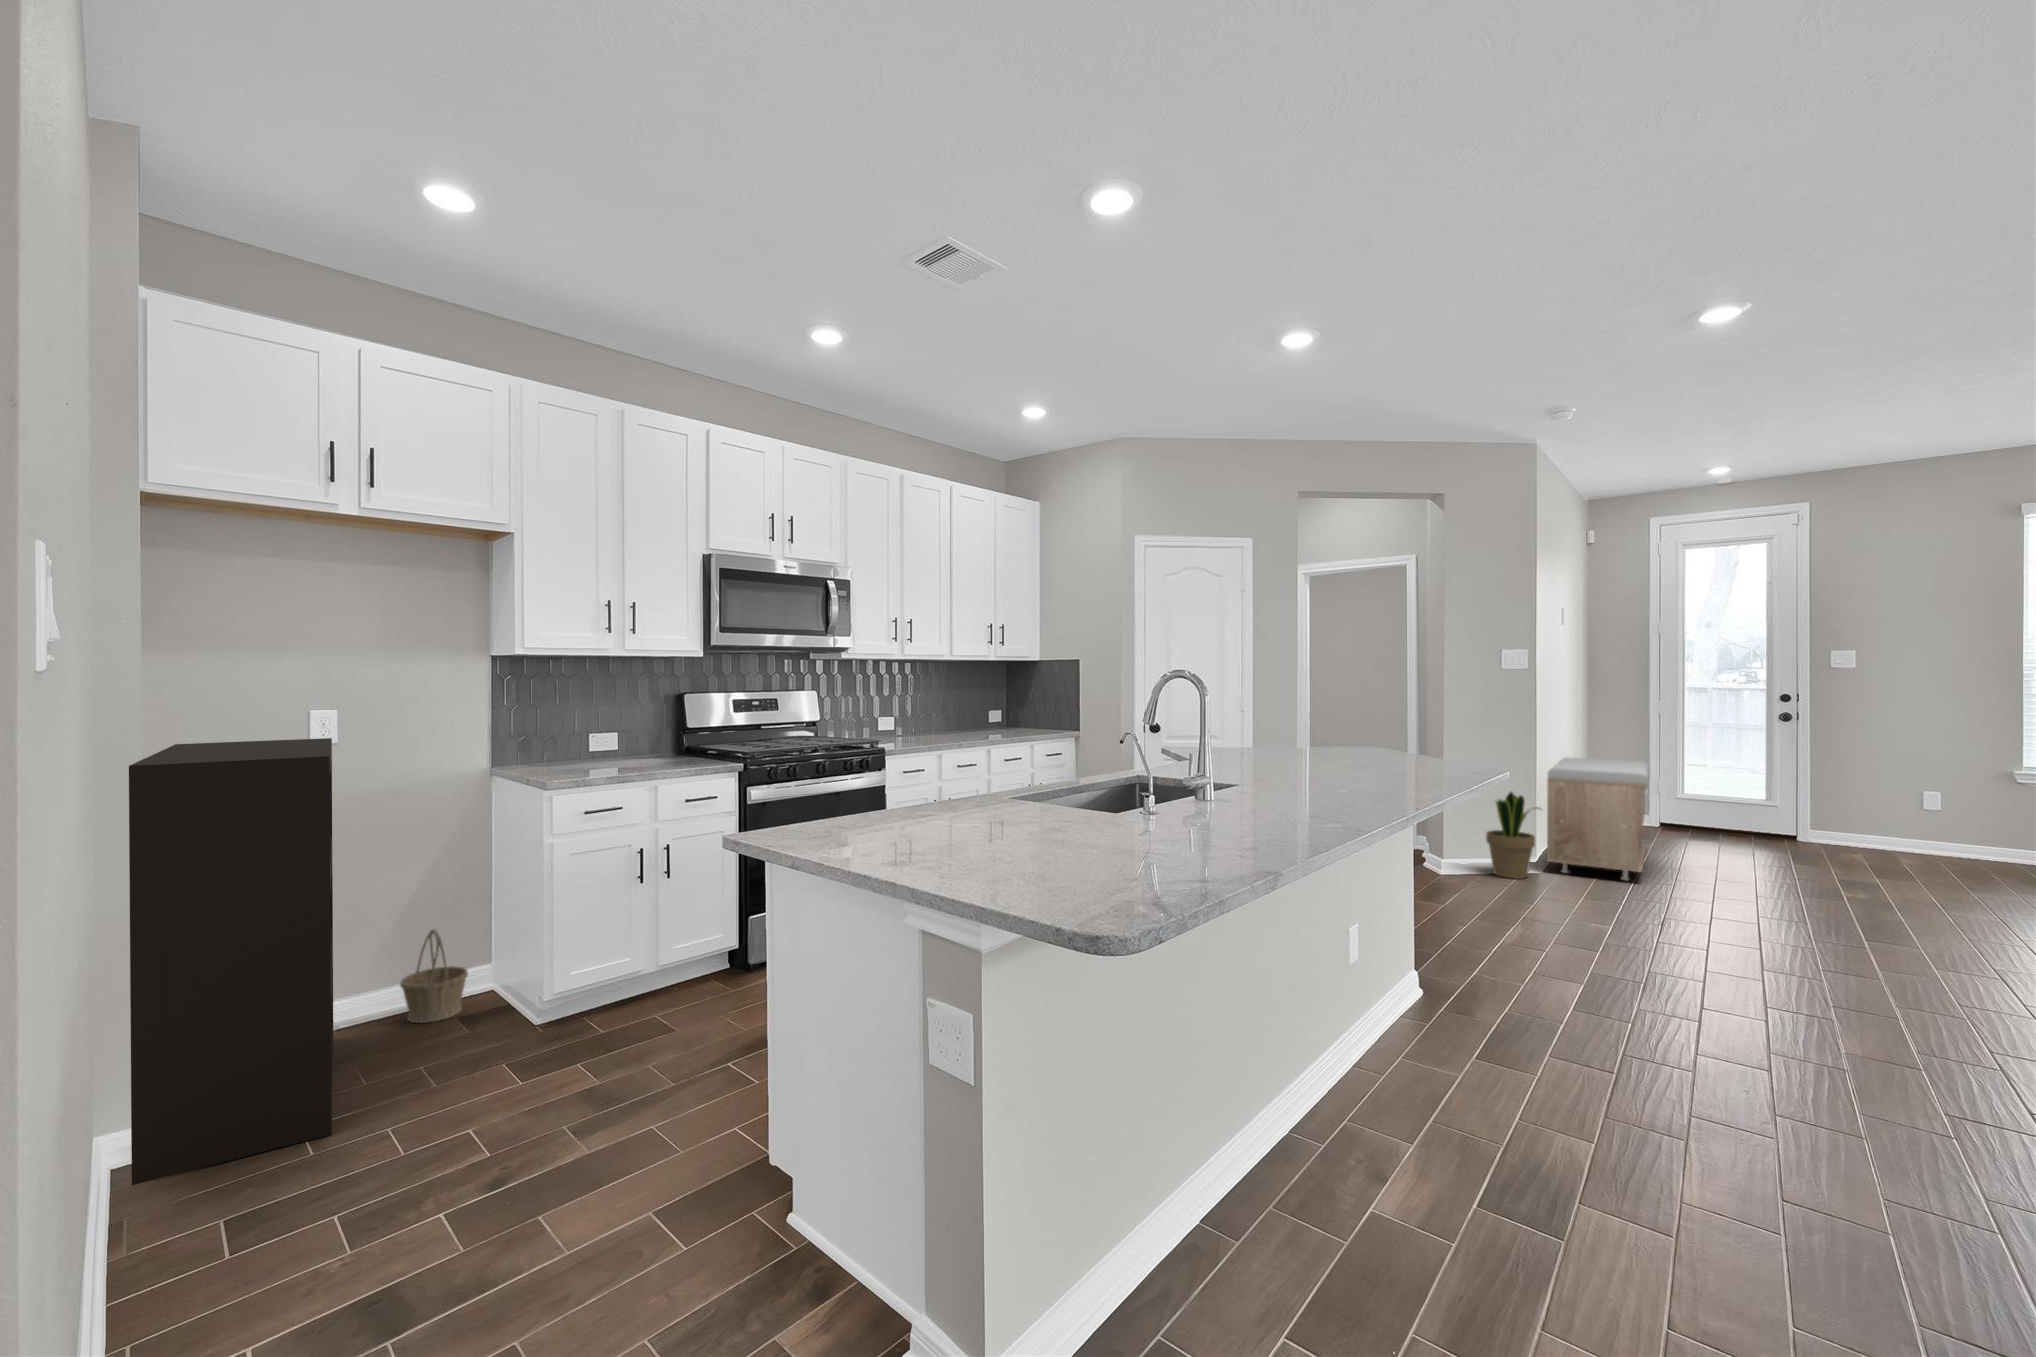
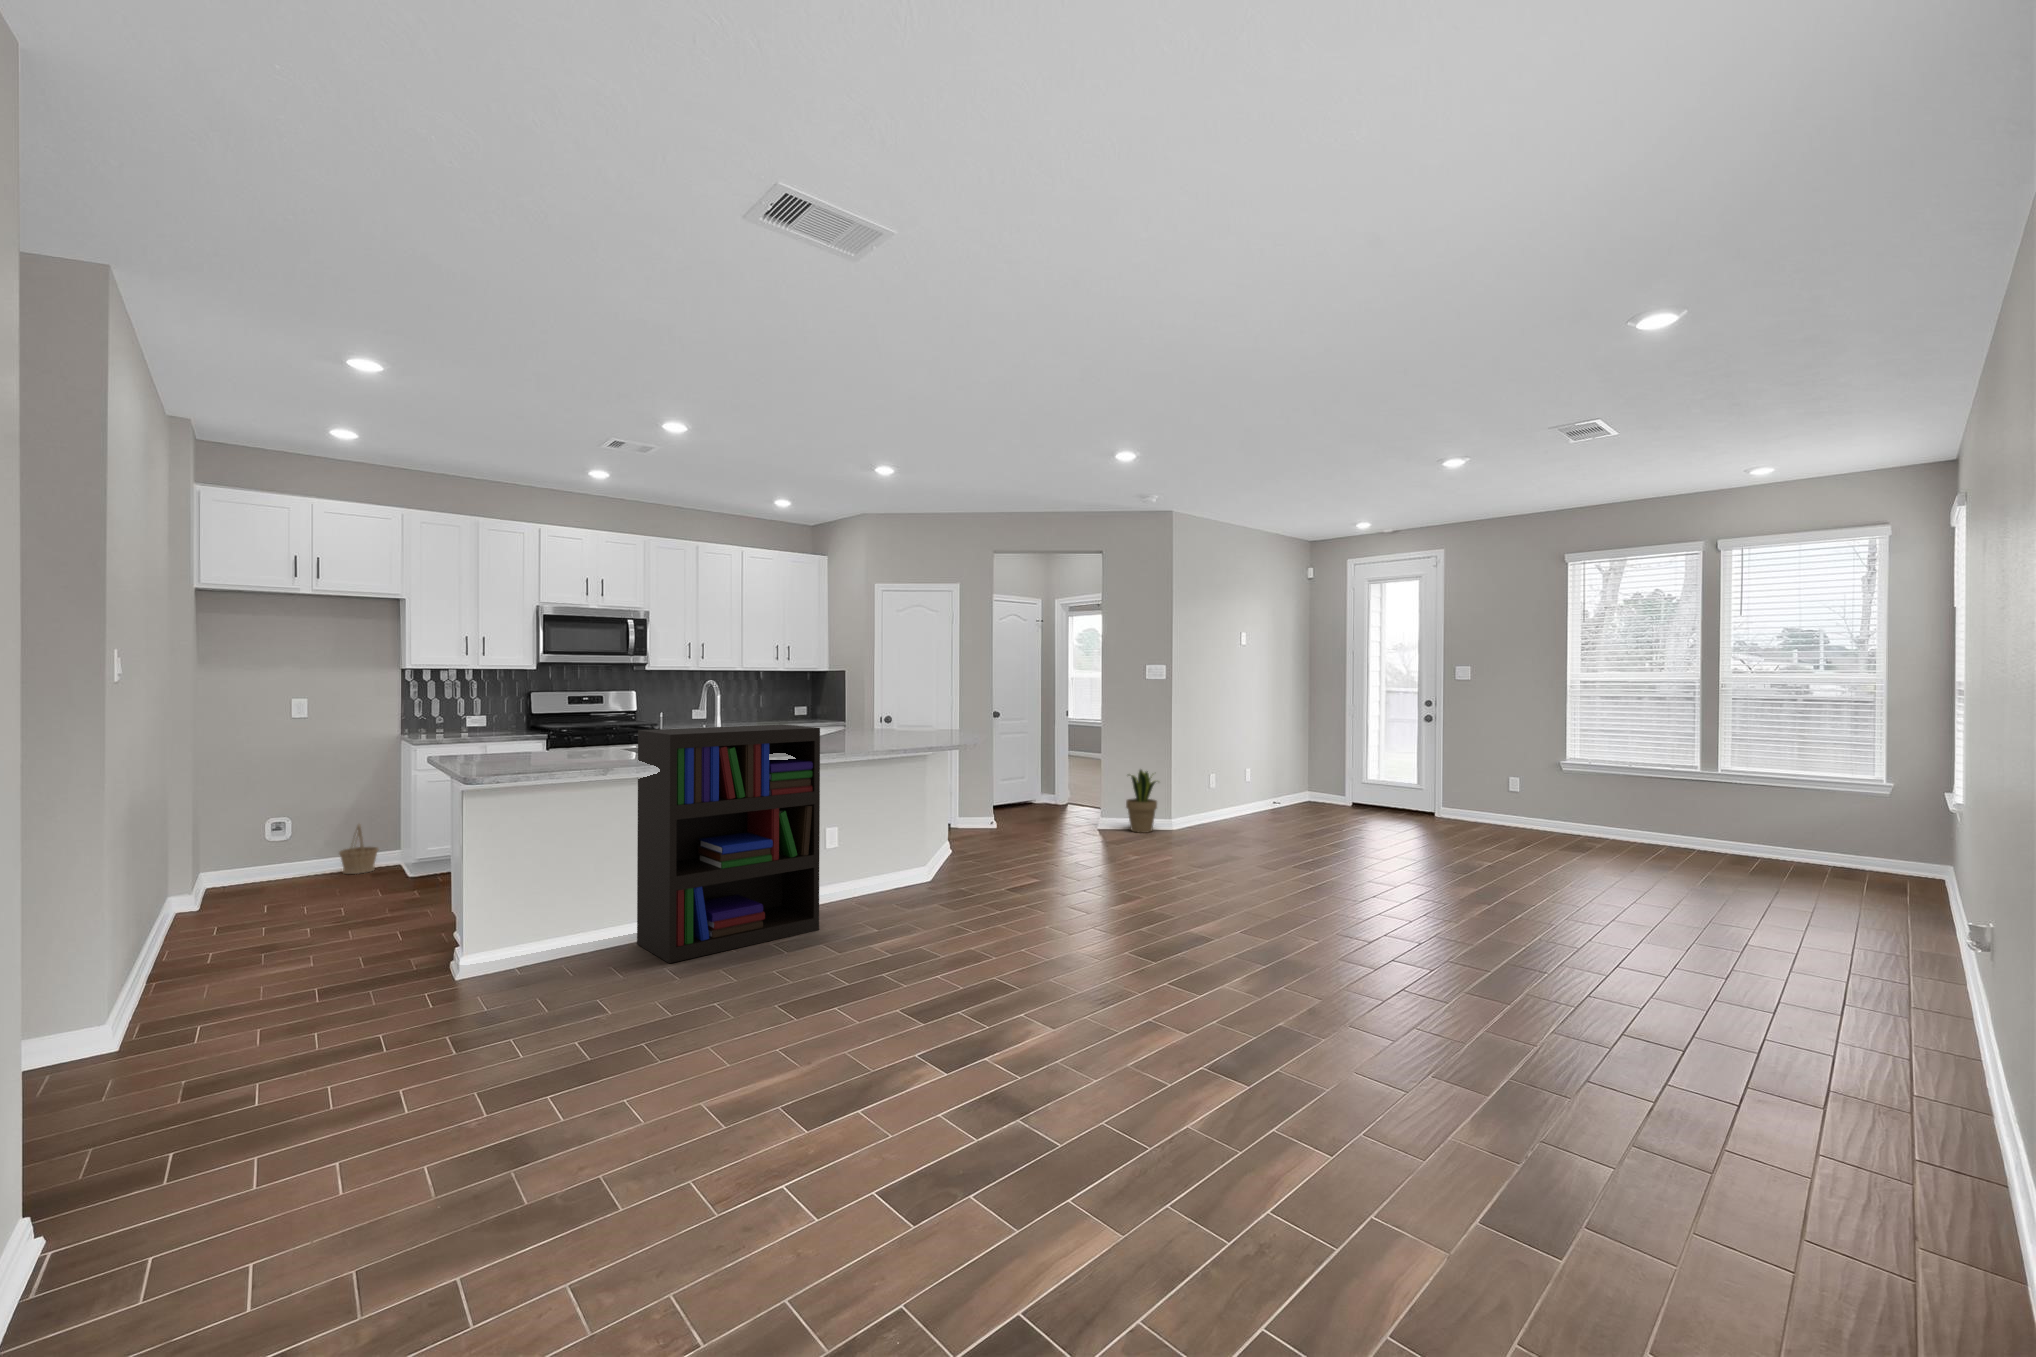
bookshelf: present [129,738,333,1185] -> present [637,724,820,963]
storage bench: present [1547,757,1650,880] -> none [1172,747,1274,835]

